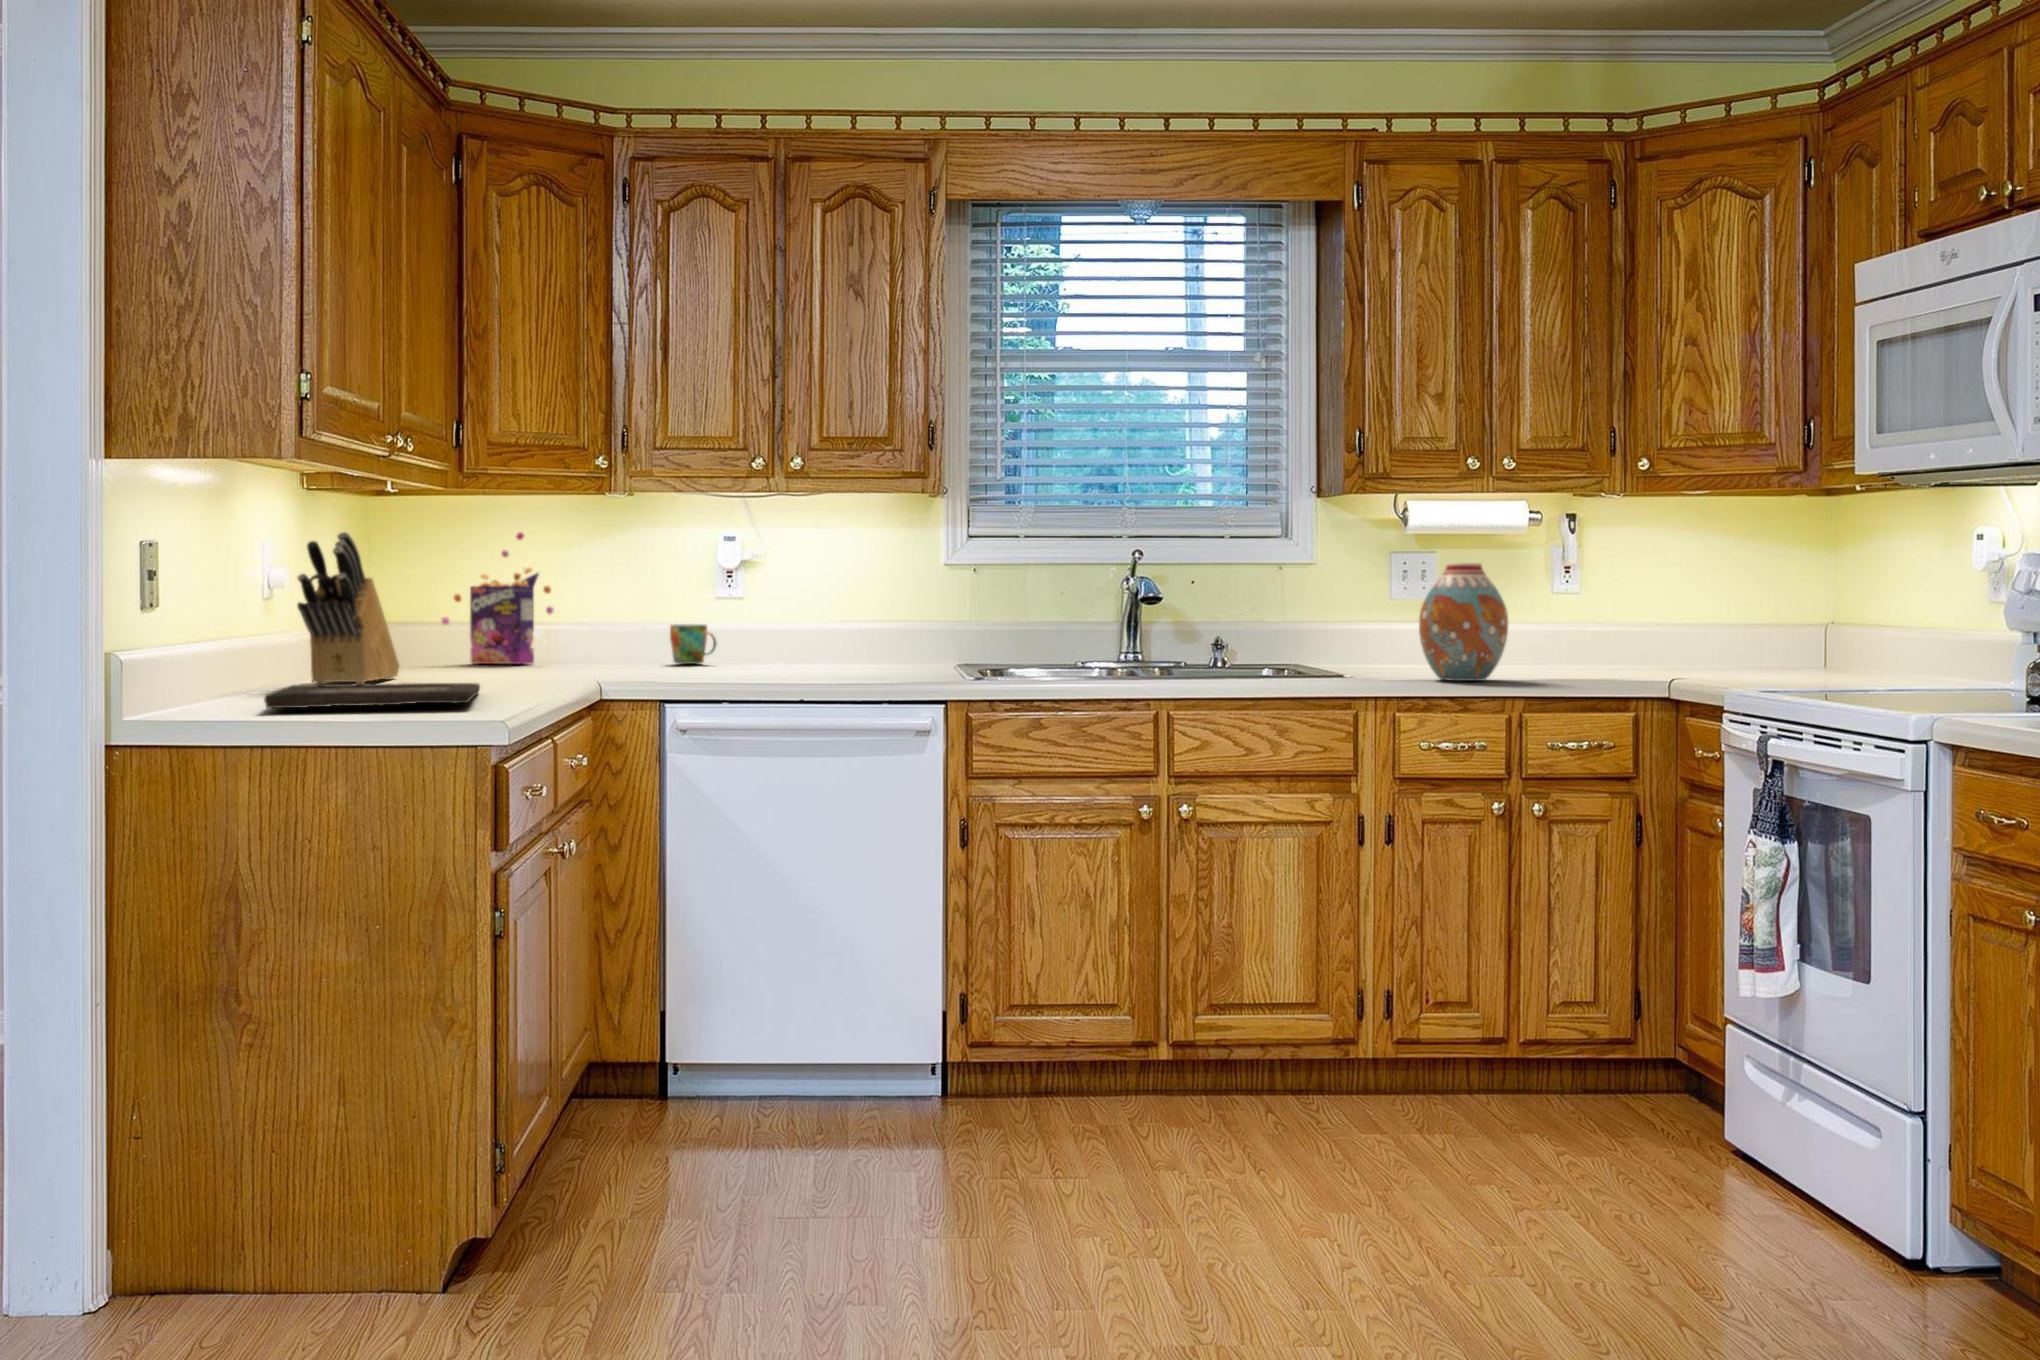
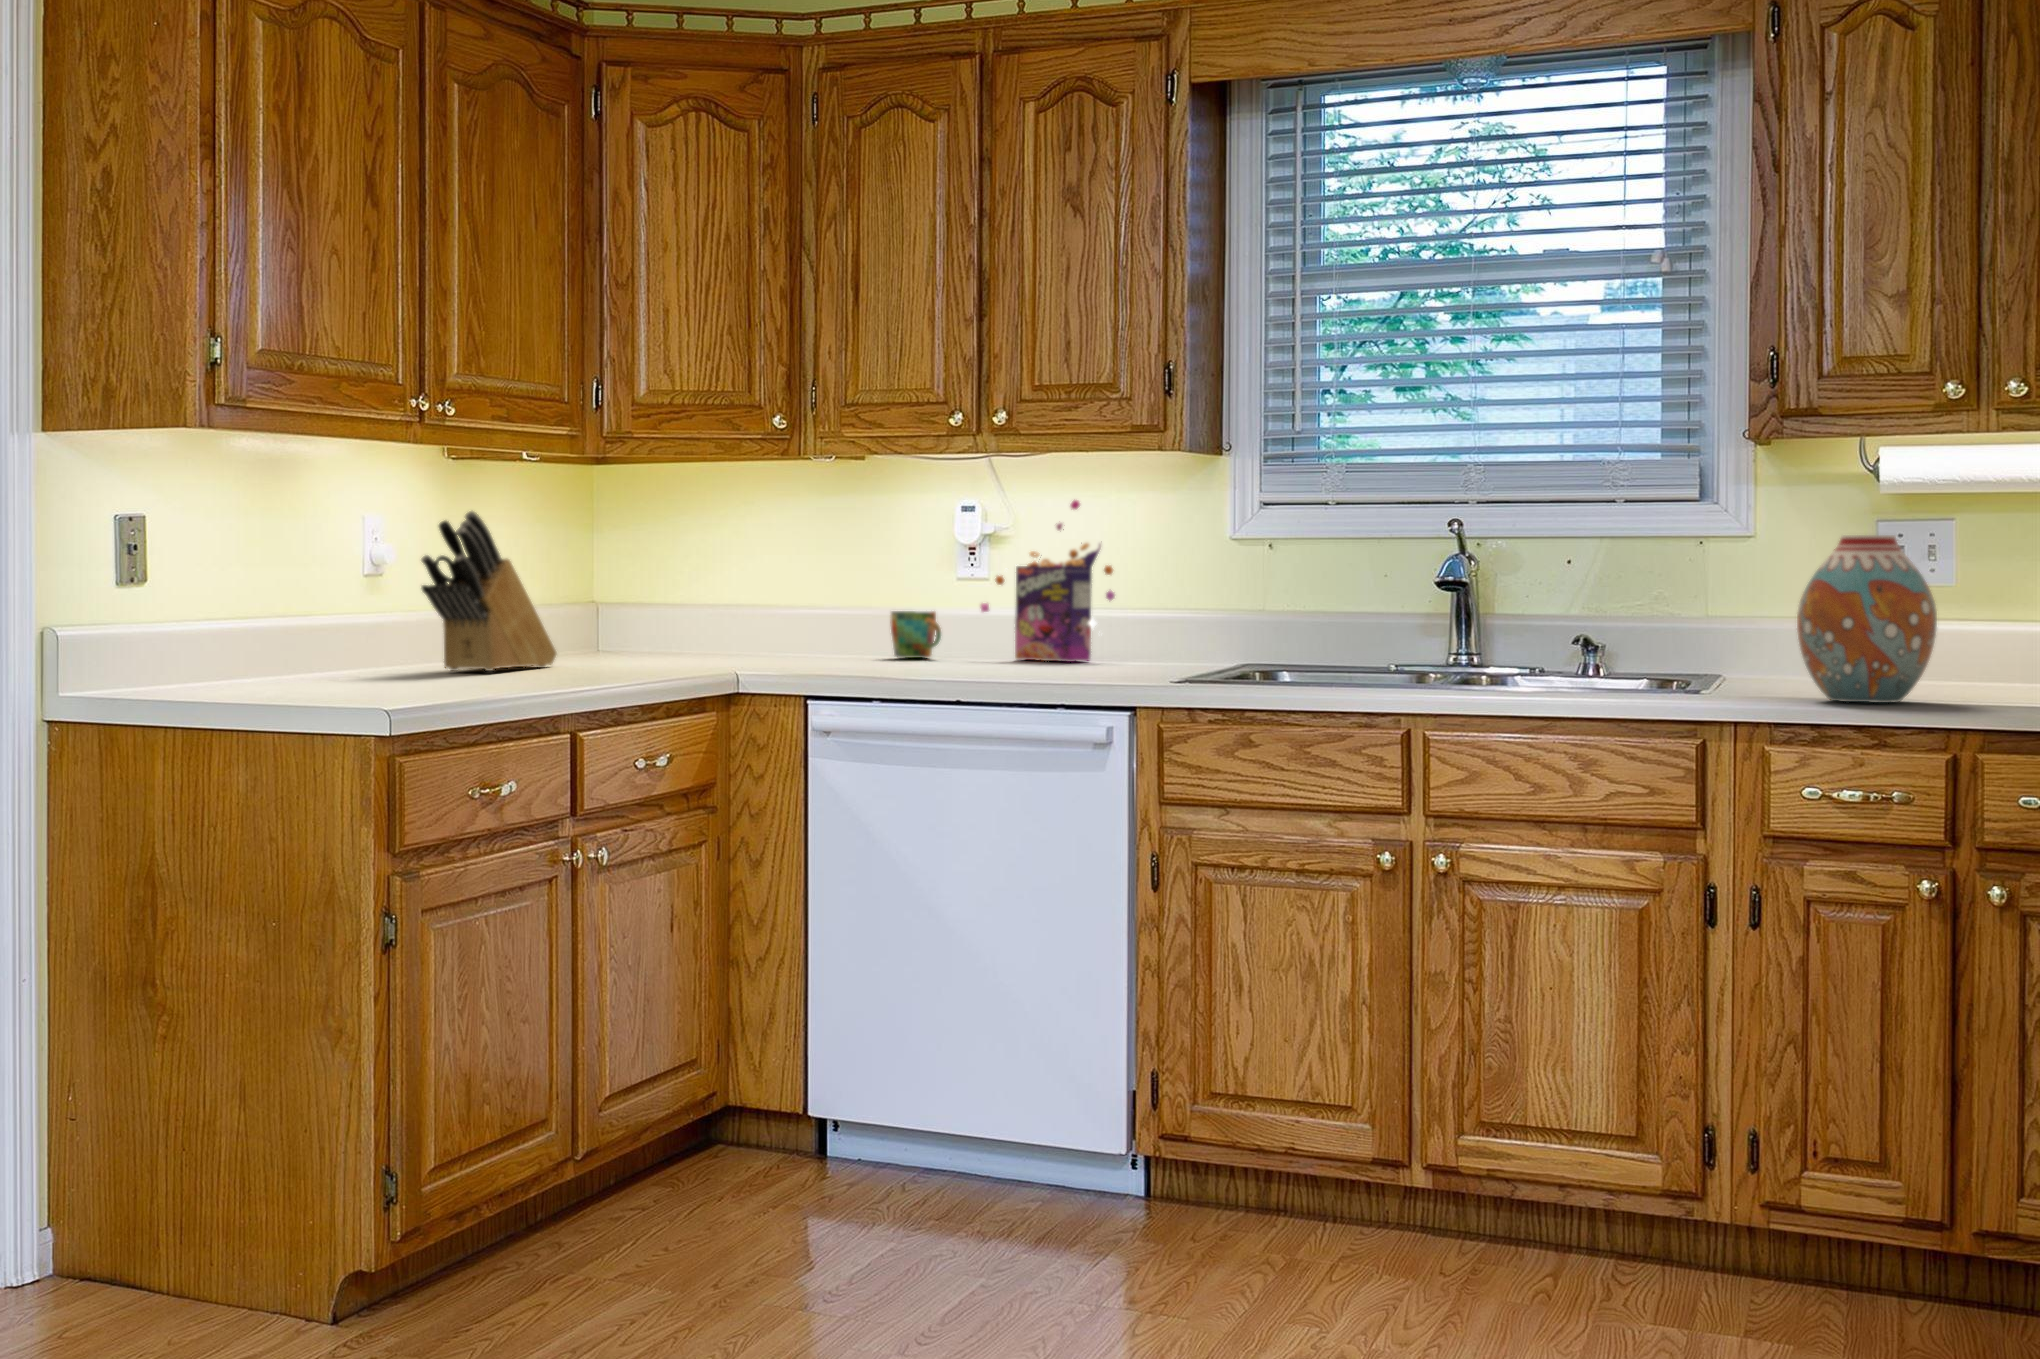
cereal box: present [442,532,553,664] -> present [980,500,1115,662]
decorative tray: present [264,683,480,708] -> none [313,669,572,692]

